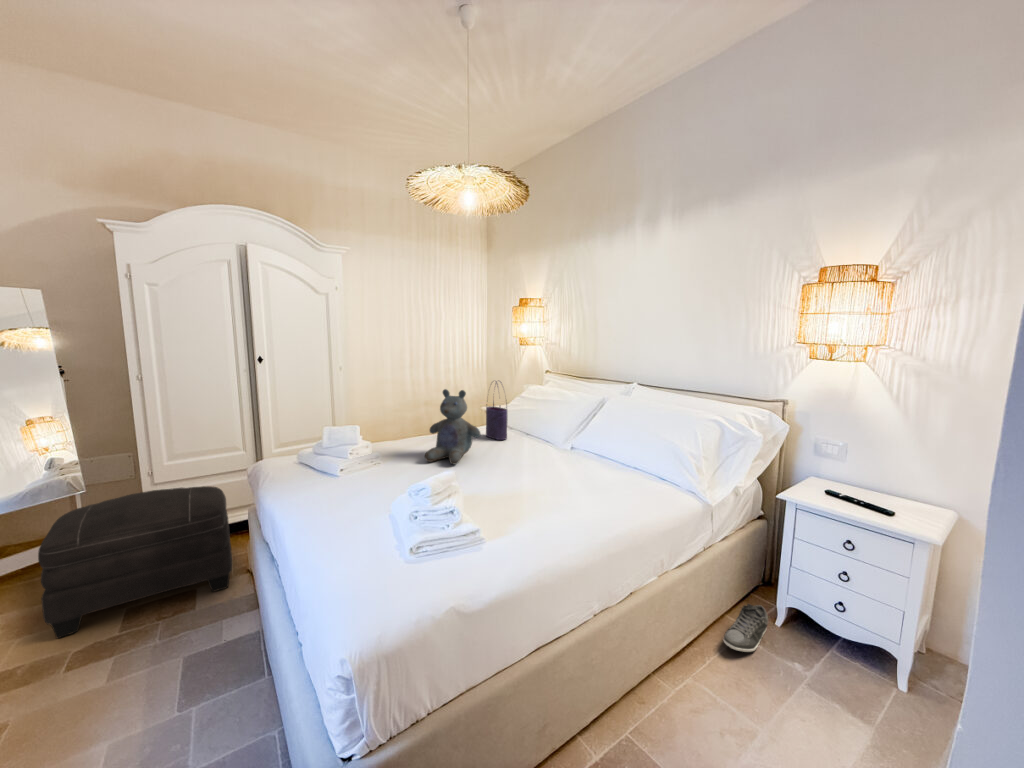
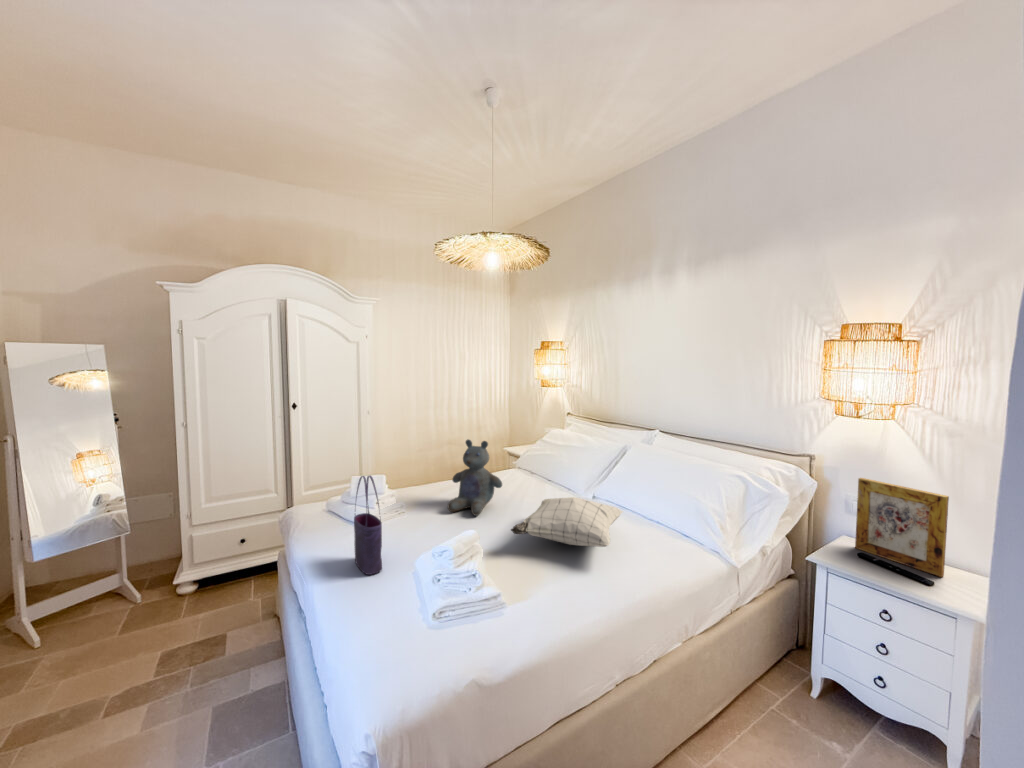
tote bag: present [486,381,507,440] -> present [354,476,382,575]
picture frame: none [822,419,914,509] -> present [855,478,949,577]
pillow: none [490,442,602,487] -> present [511,497,622,547]
ottoman: present [38,486,232,638] -> none [87,531,261,681]
shoe: present [723,604,768,652] -> none [753,672,802,726]

